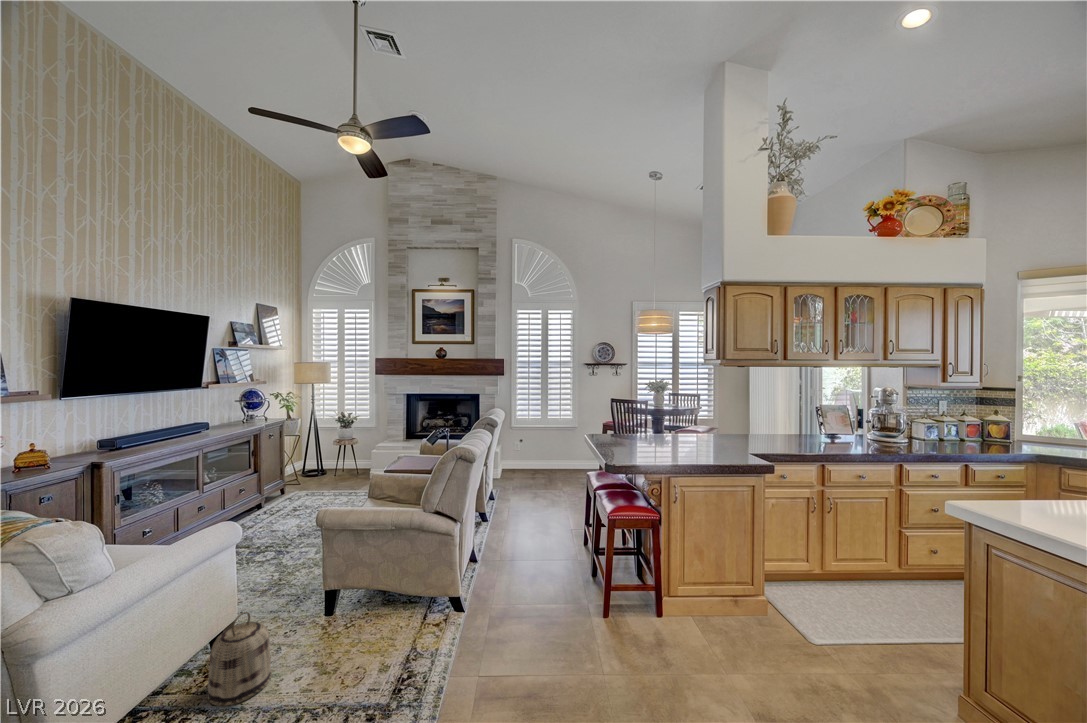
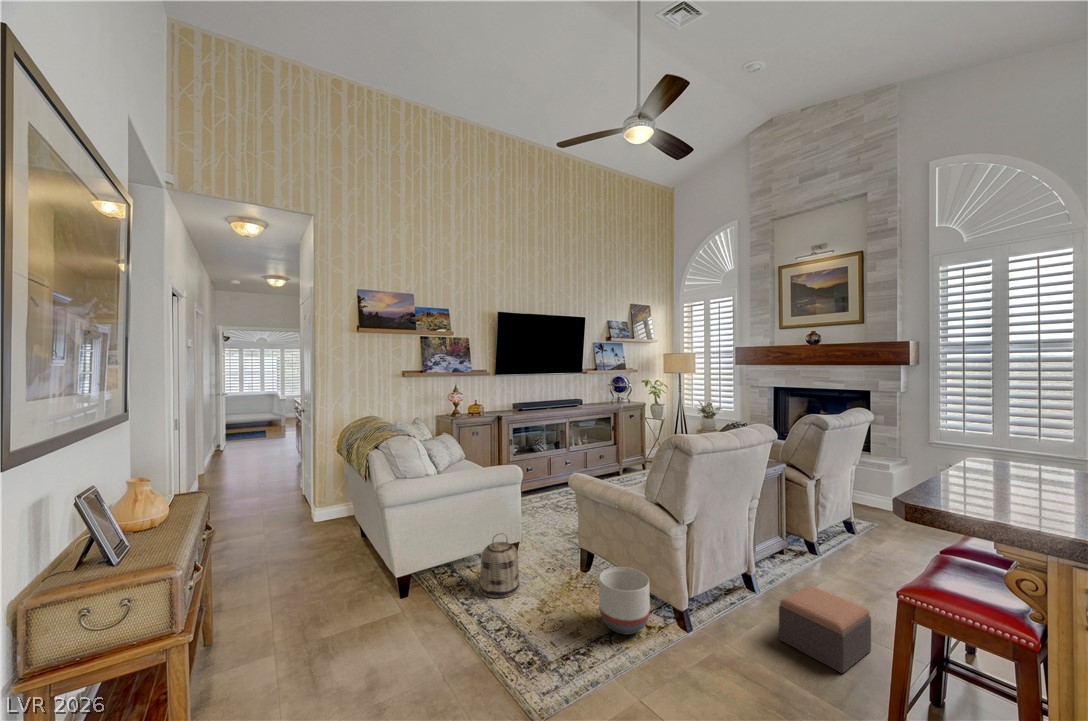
footstool: none [516,536,558,583] -> present [779,585,871,673]
planter: none [393,578,442,644] -> present [599,567,650,634]

